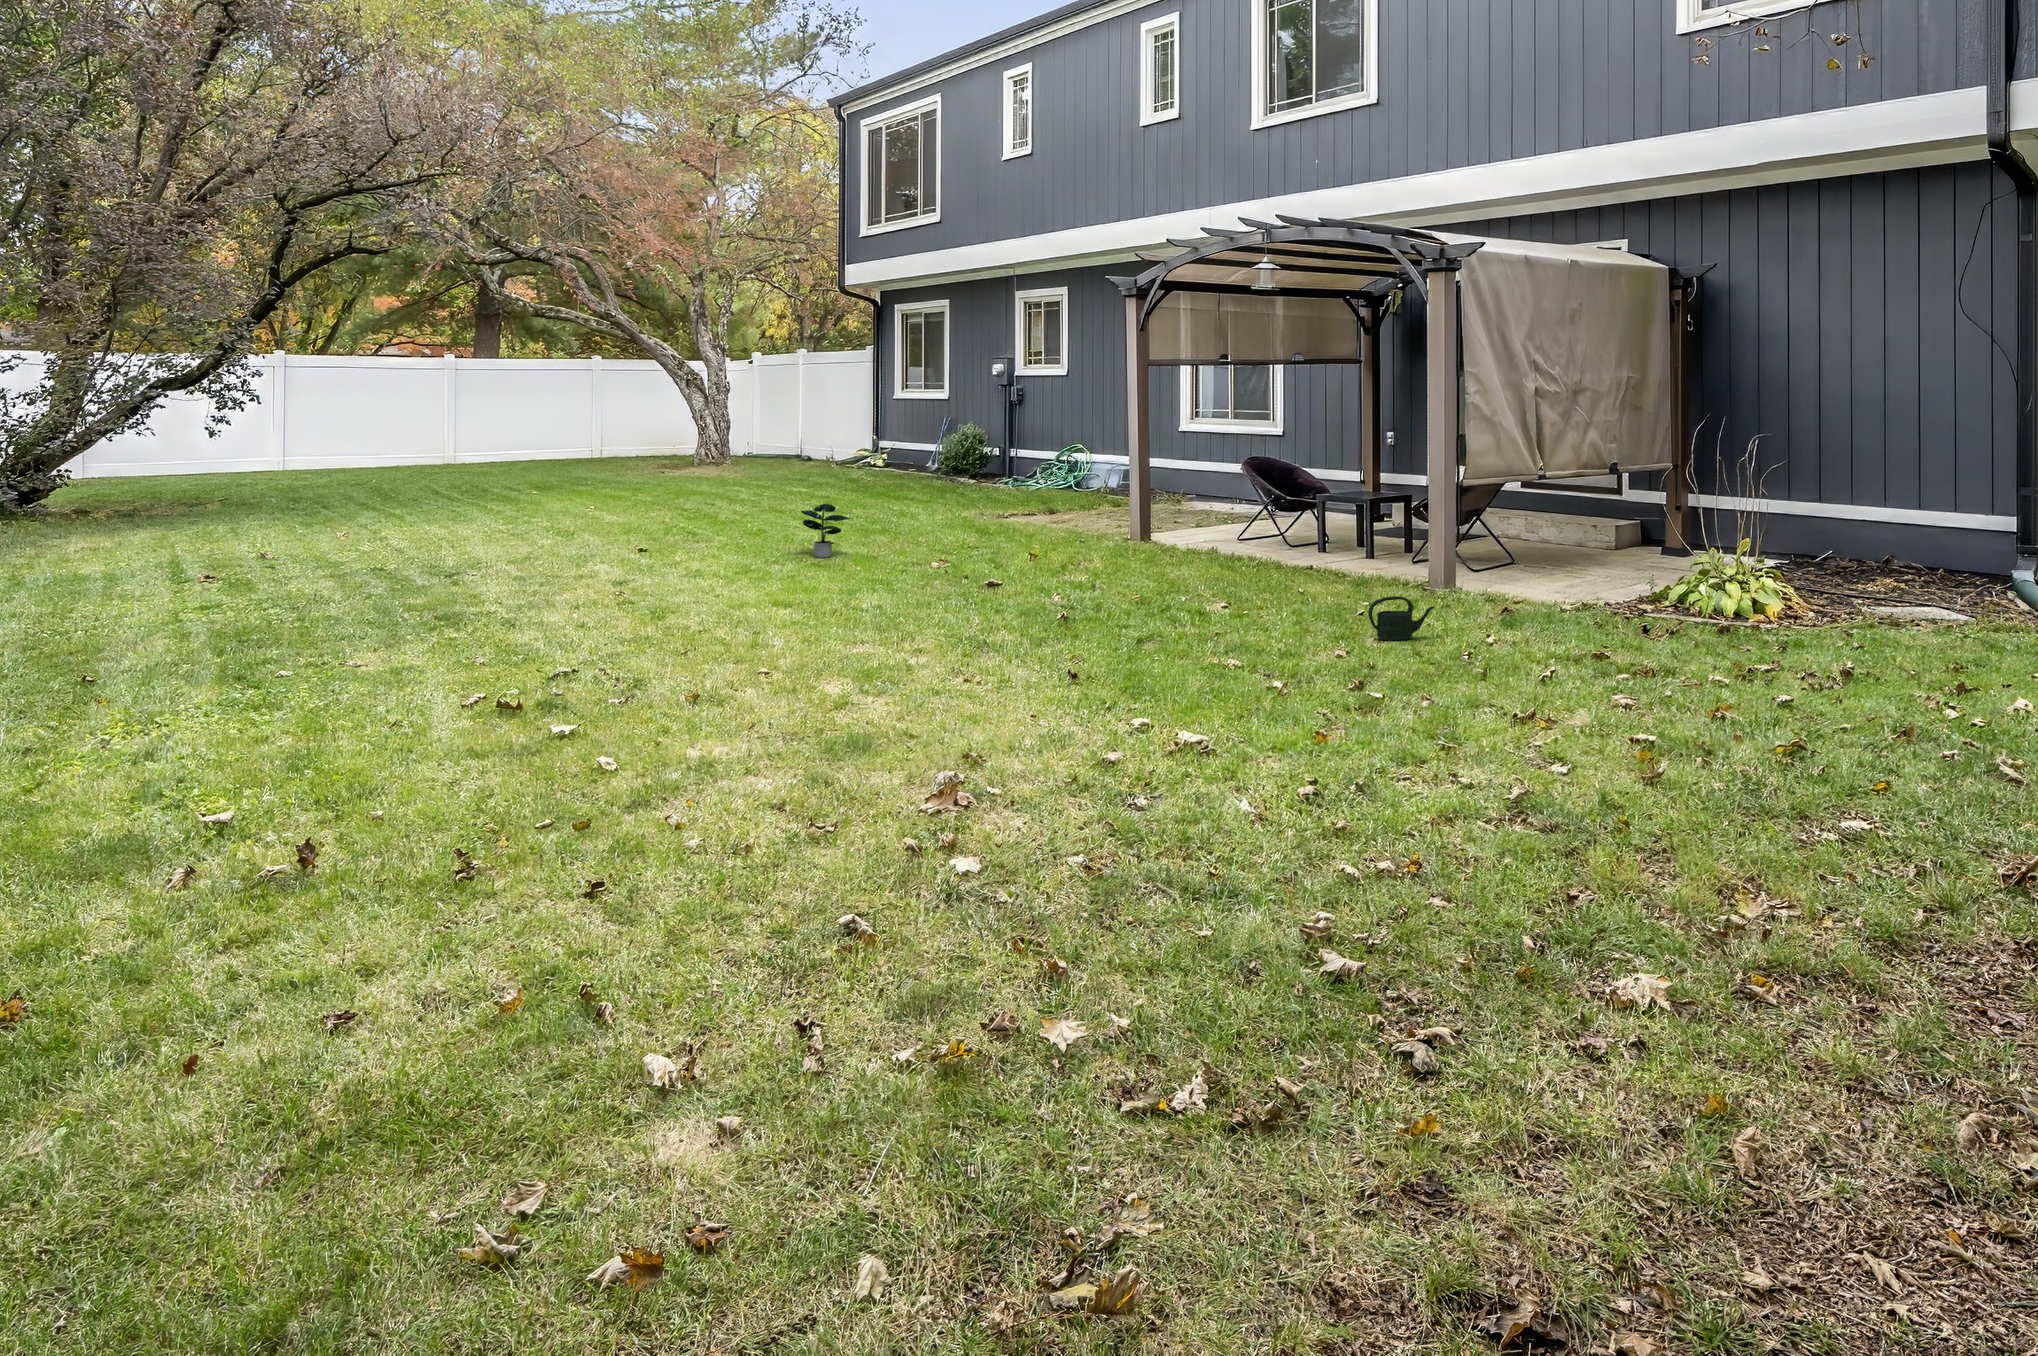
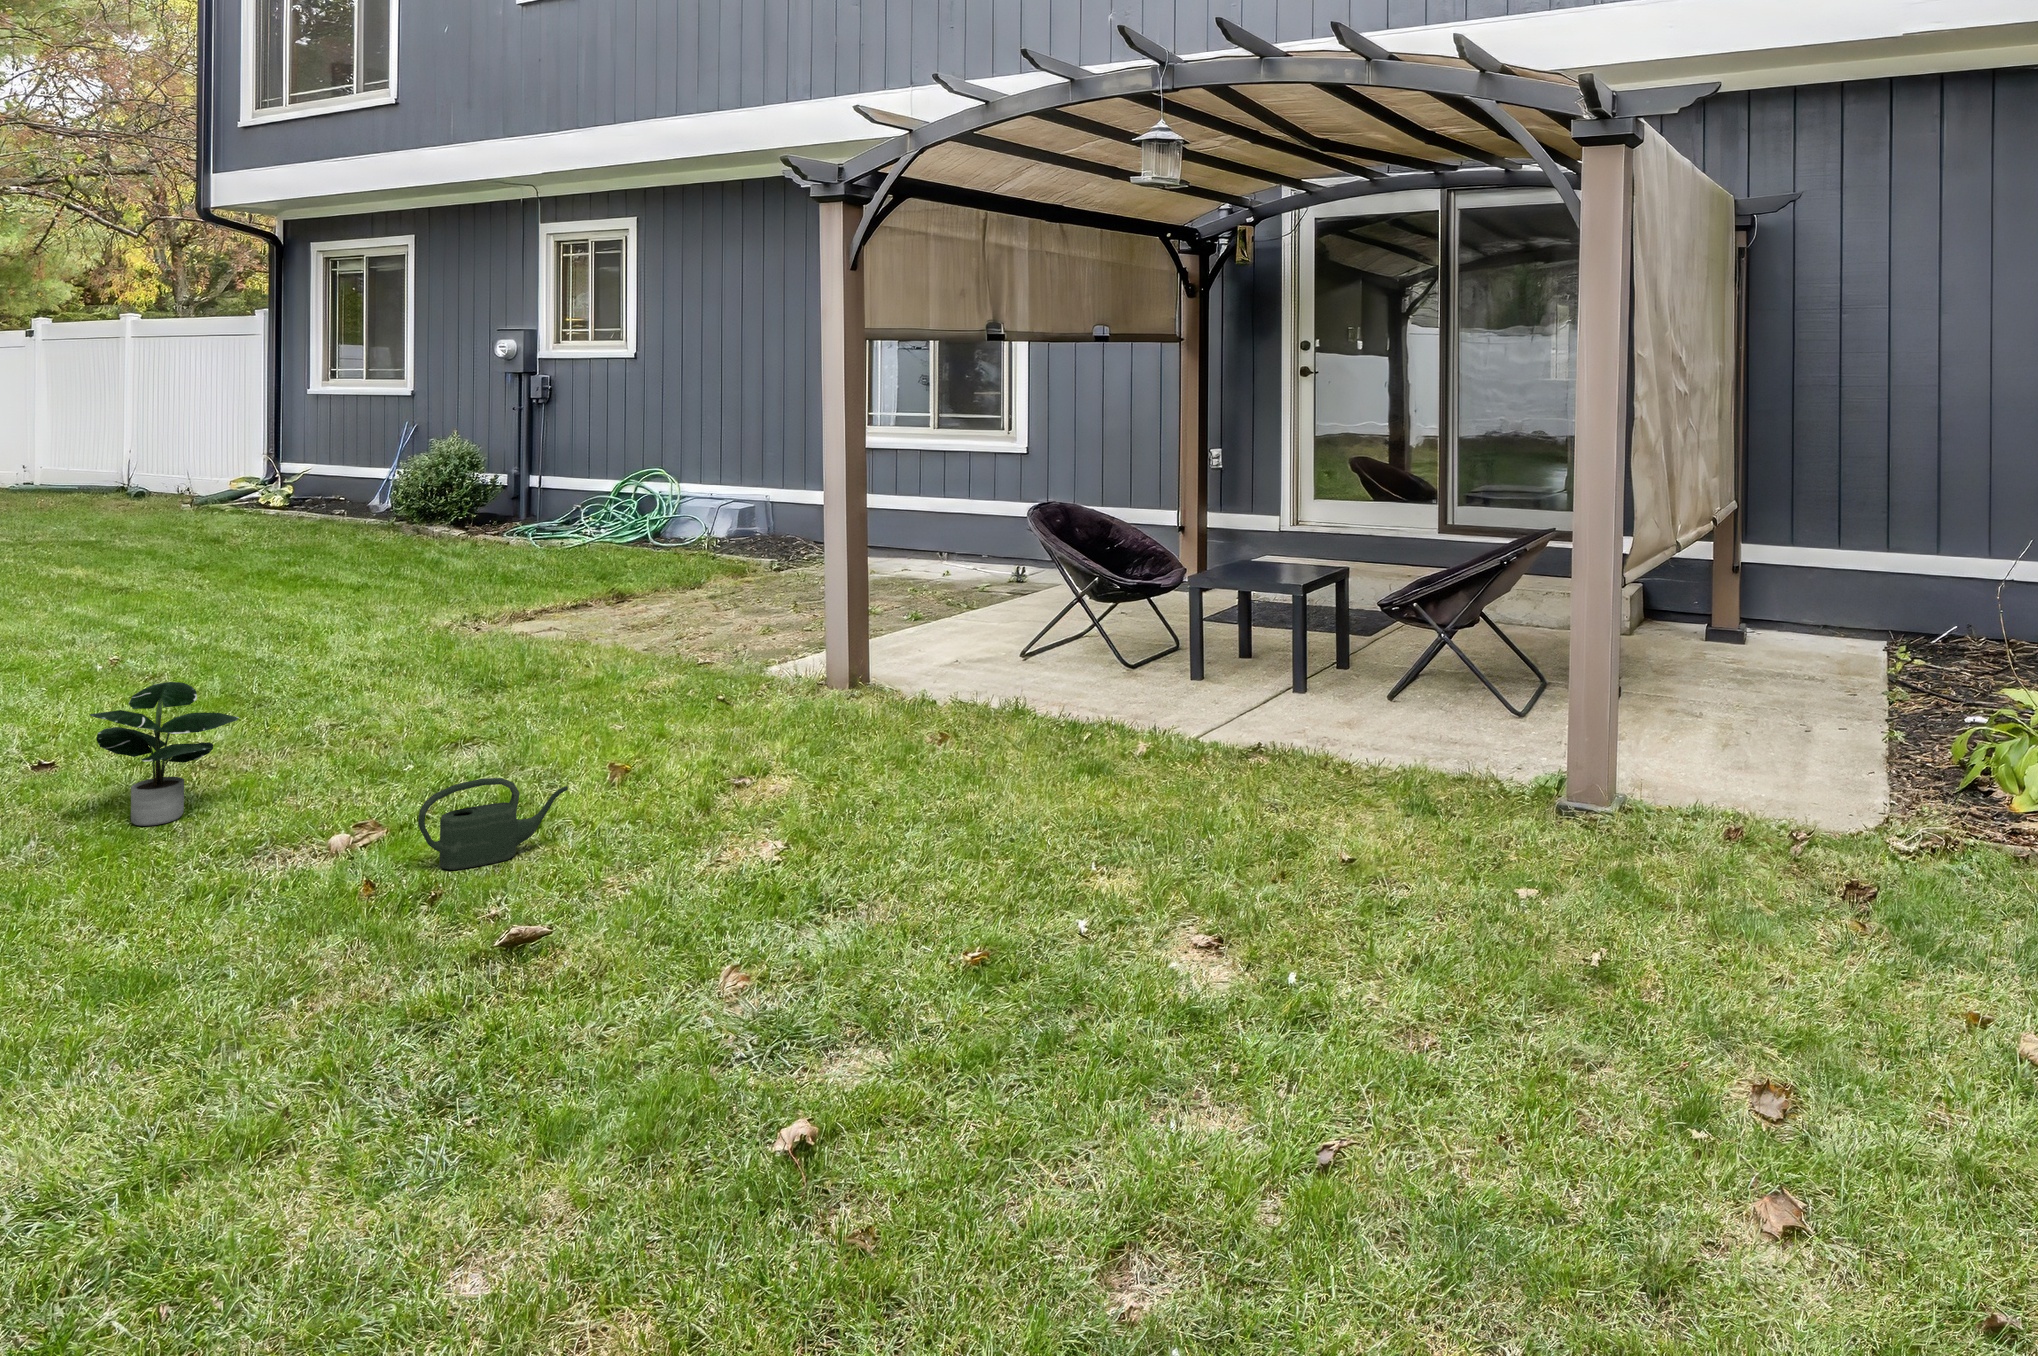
watering can: present [1368,596,1435,640] -> present [418,778,568,870]

